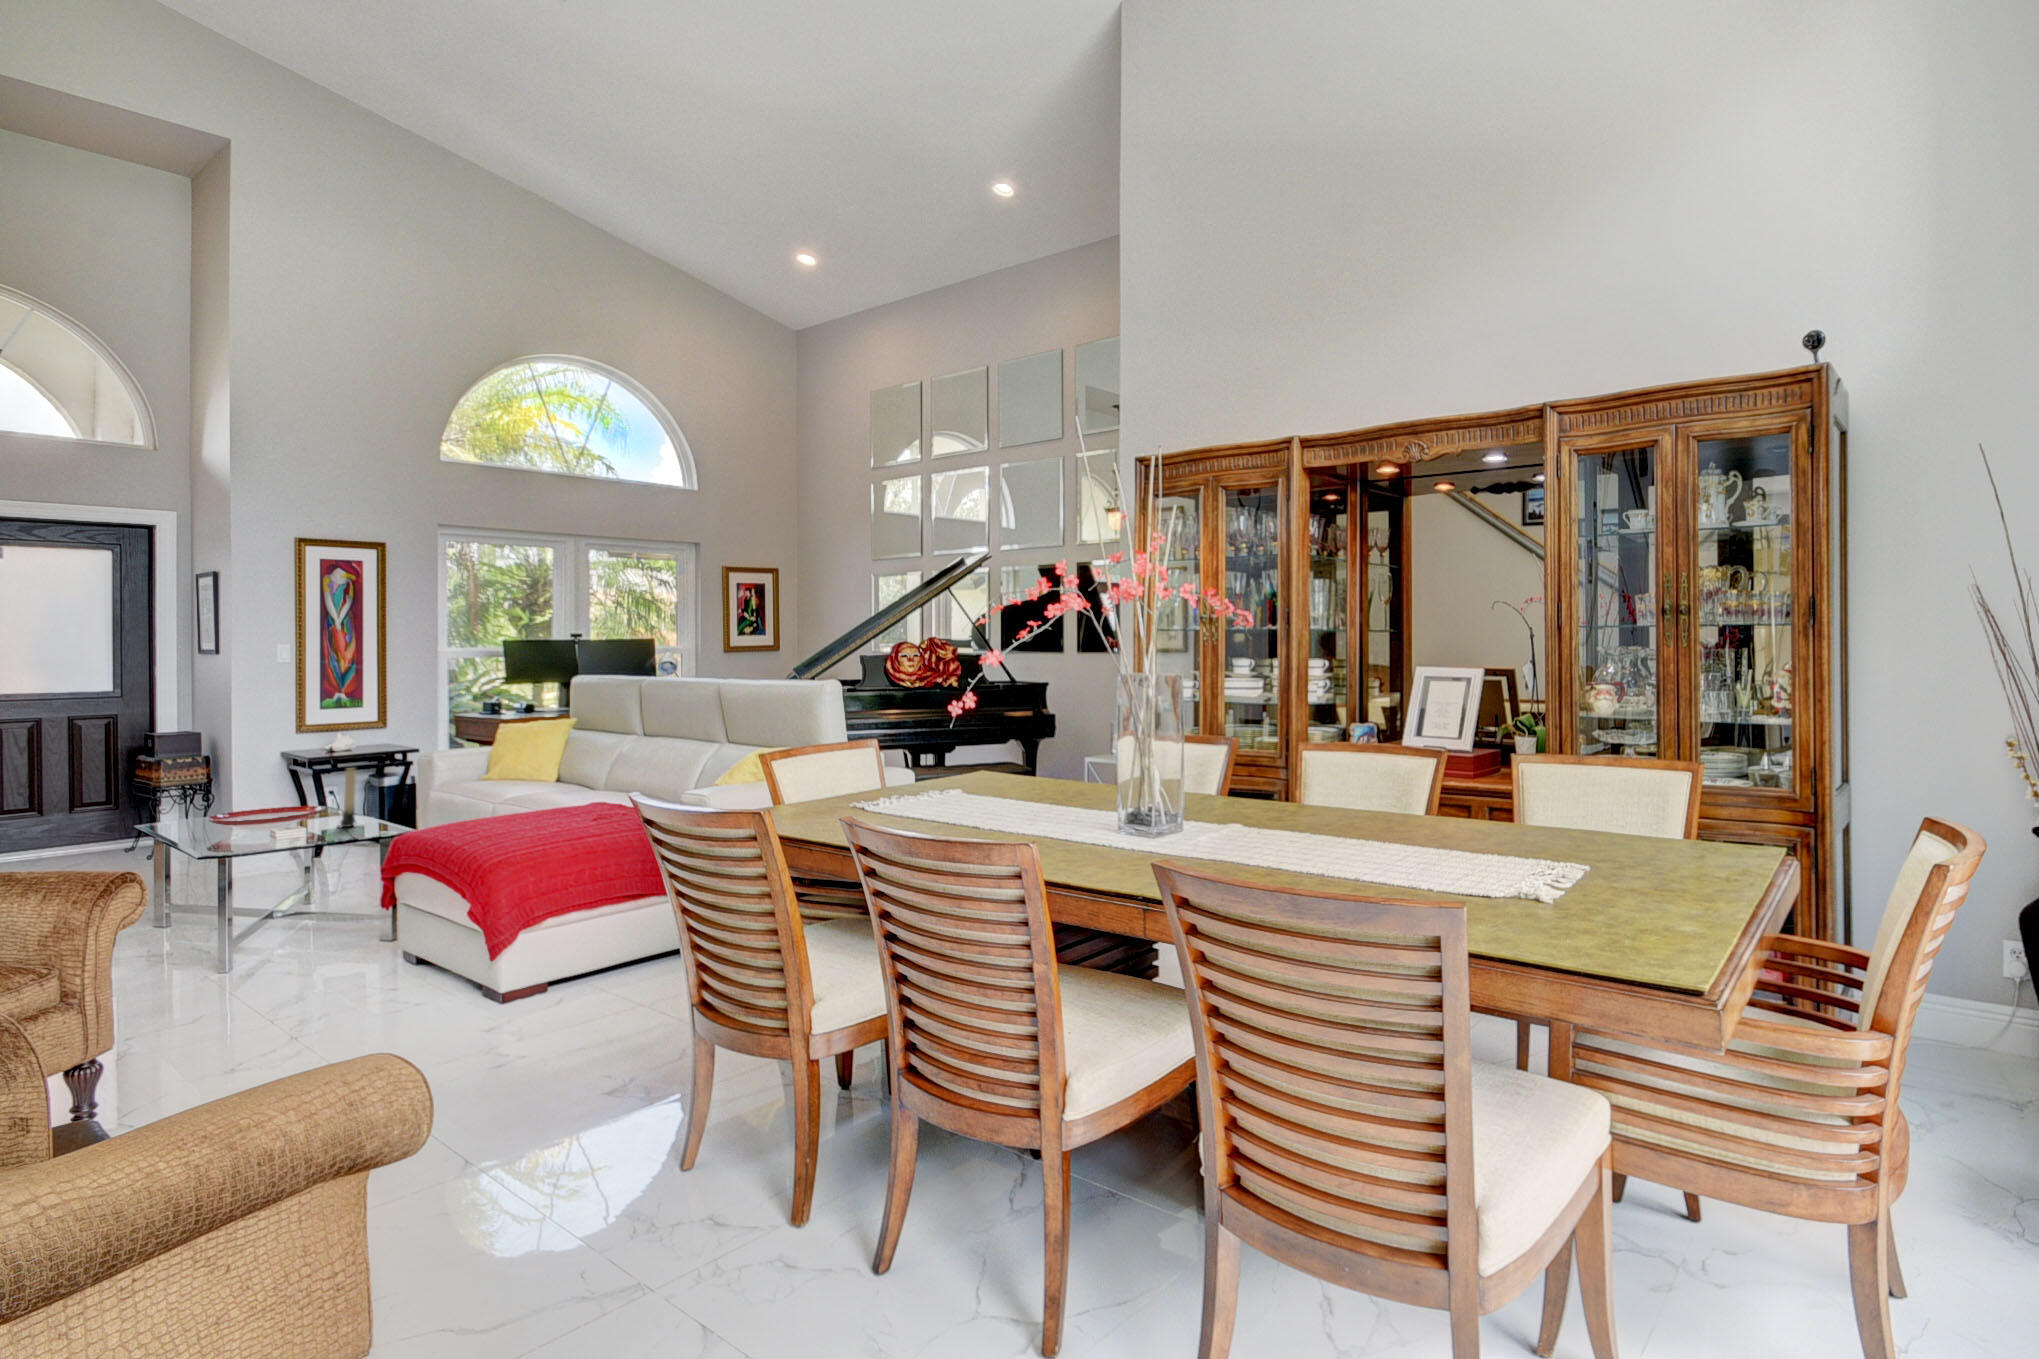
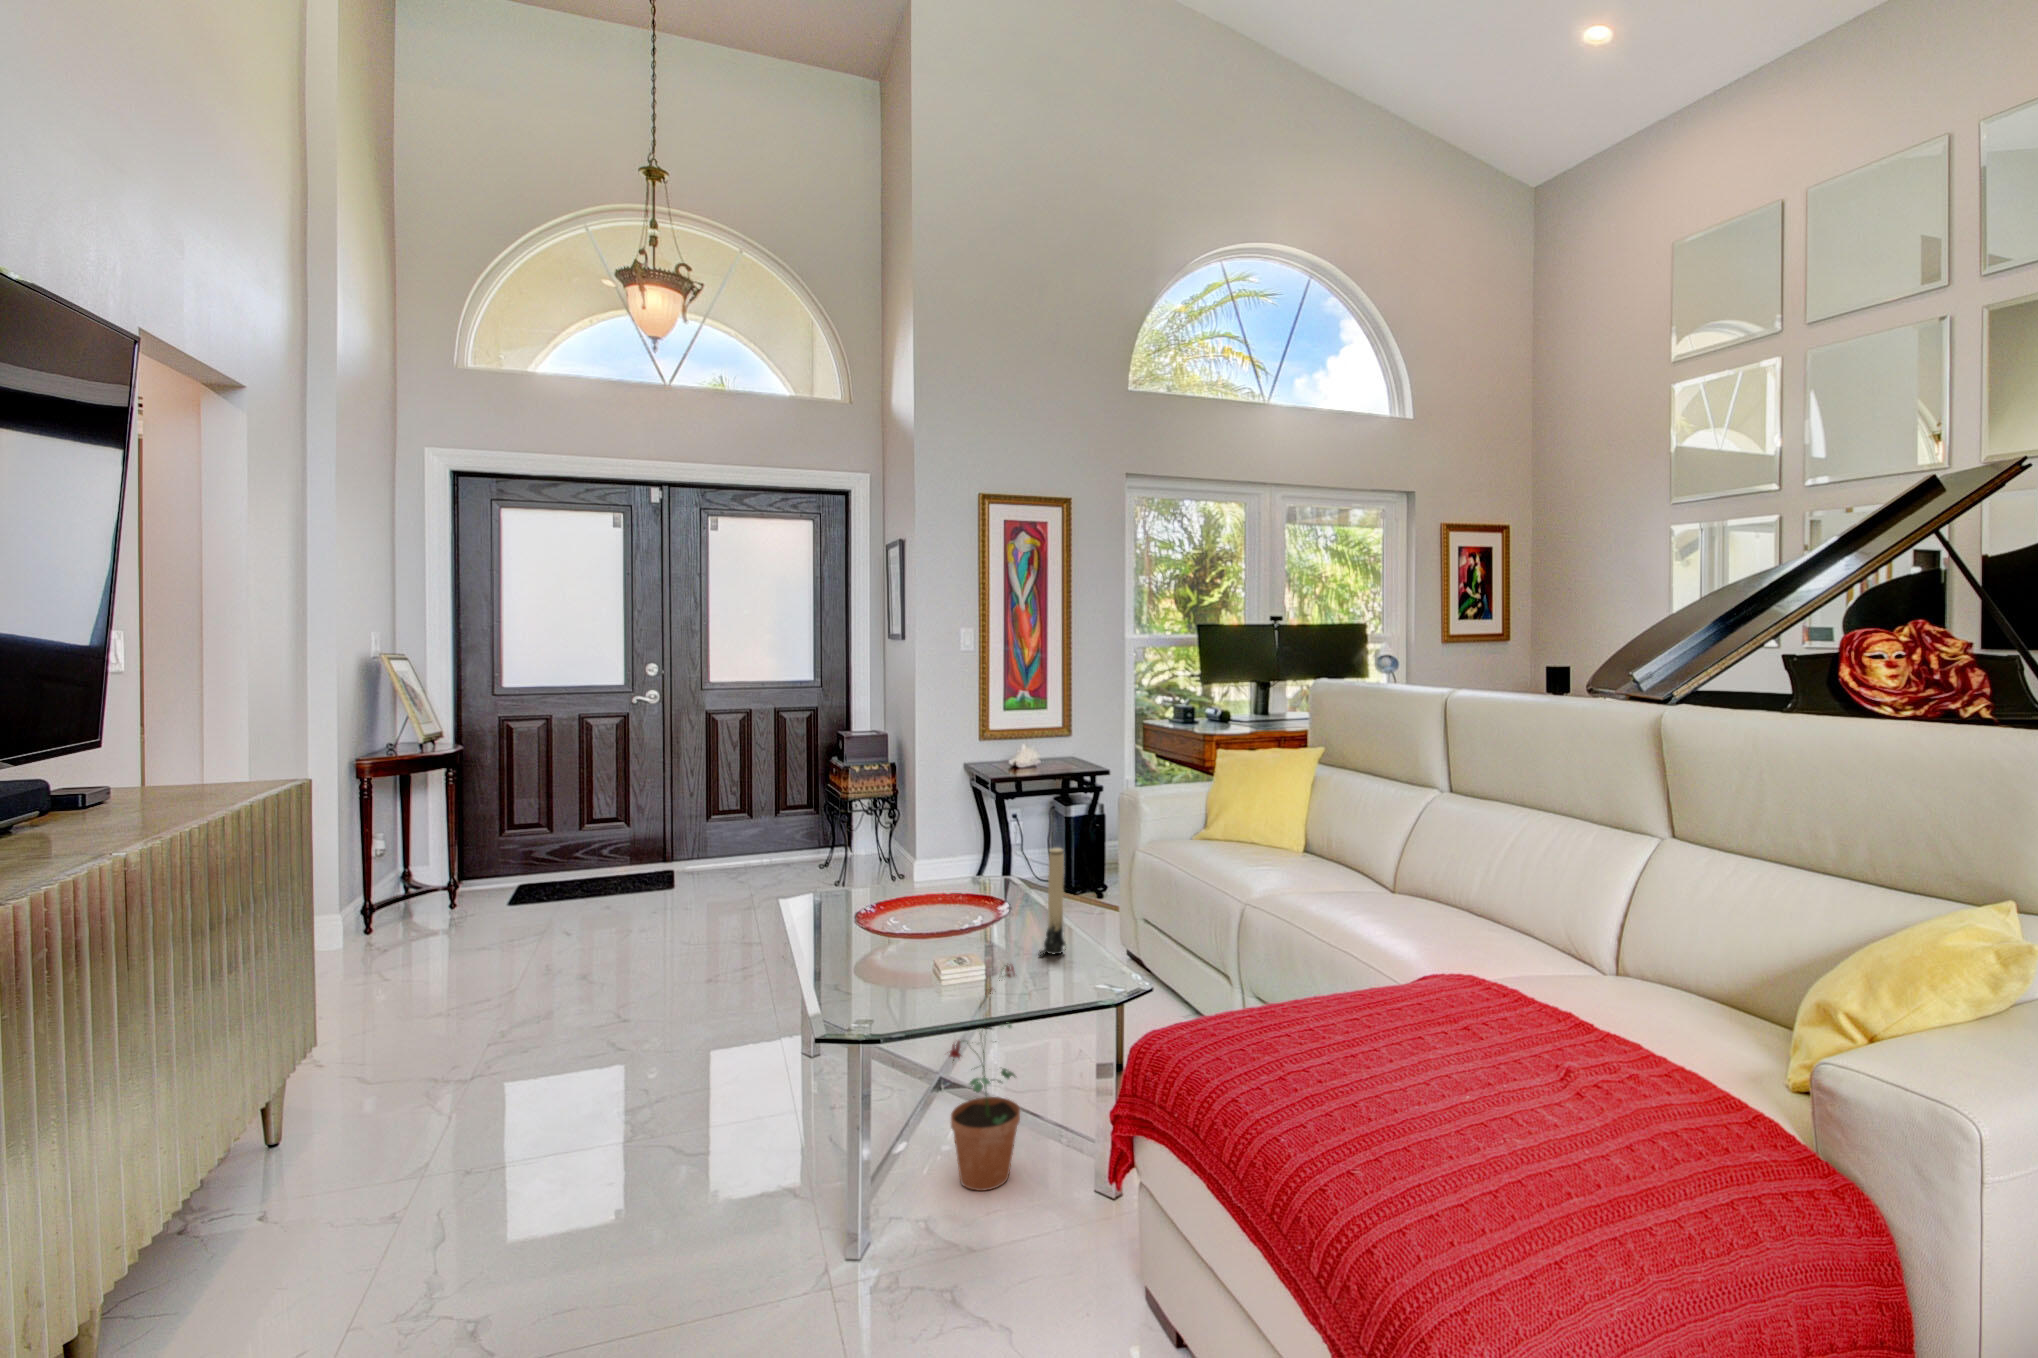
potted plant: none [269,830,324,948] -> present [950,964,1020,1191]

